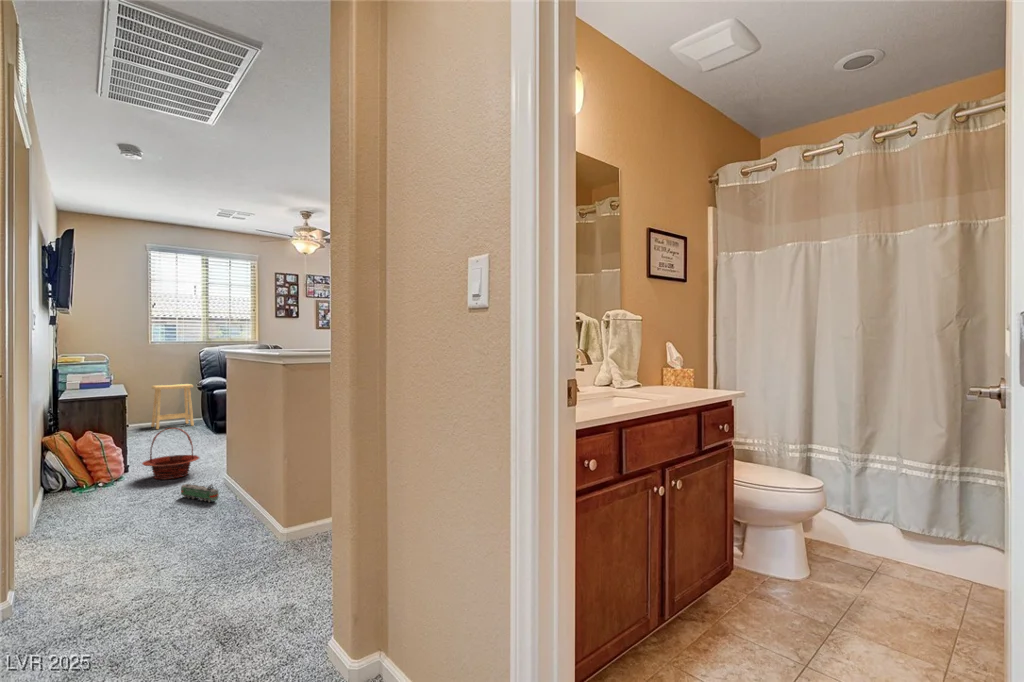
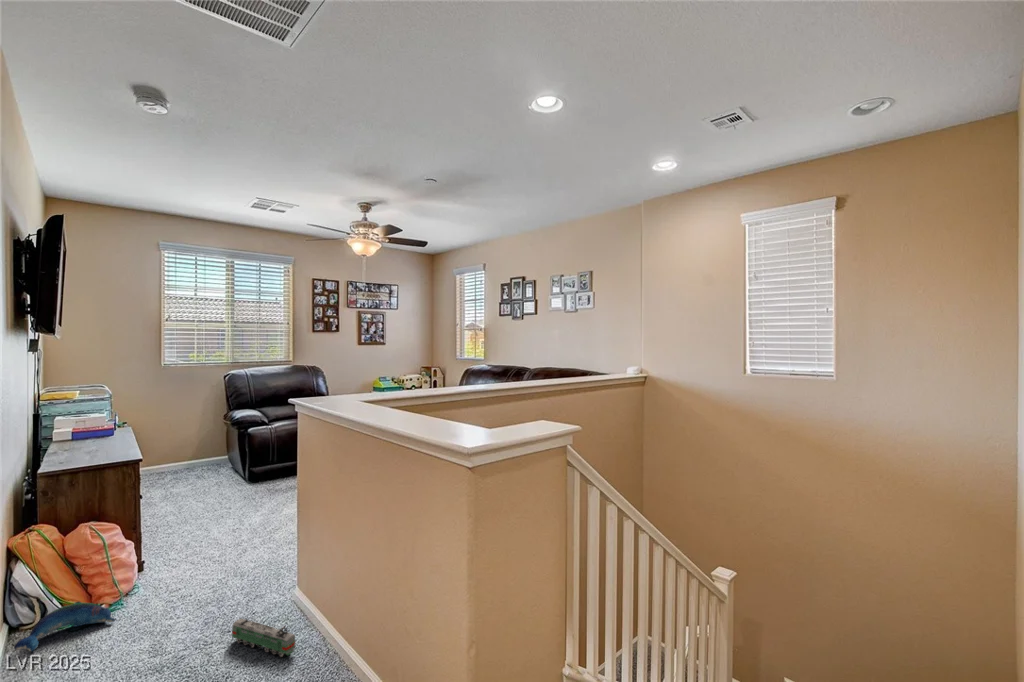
footstool: present [151,384,194,429] -> none [164,416,218,476]
basket: present [142,428,199,479] -> none [164,510,248,591]
plush toy: none [48,477,109,499] -> present [14,602,115,651]

